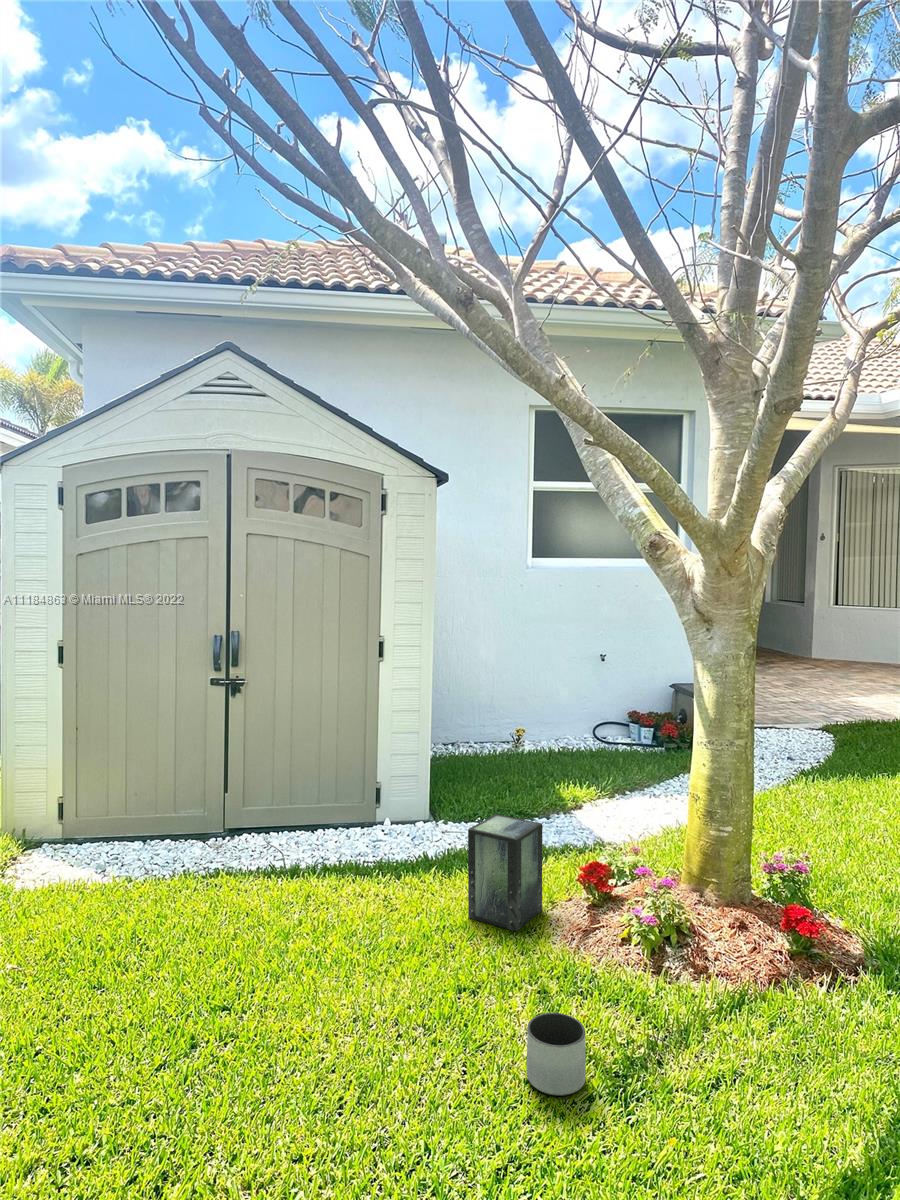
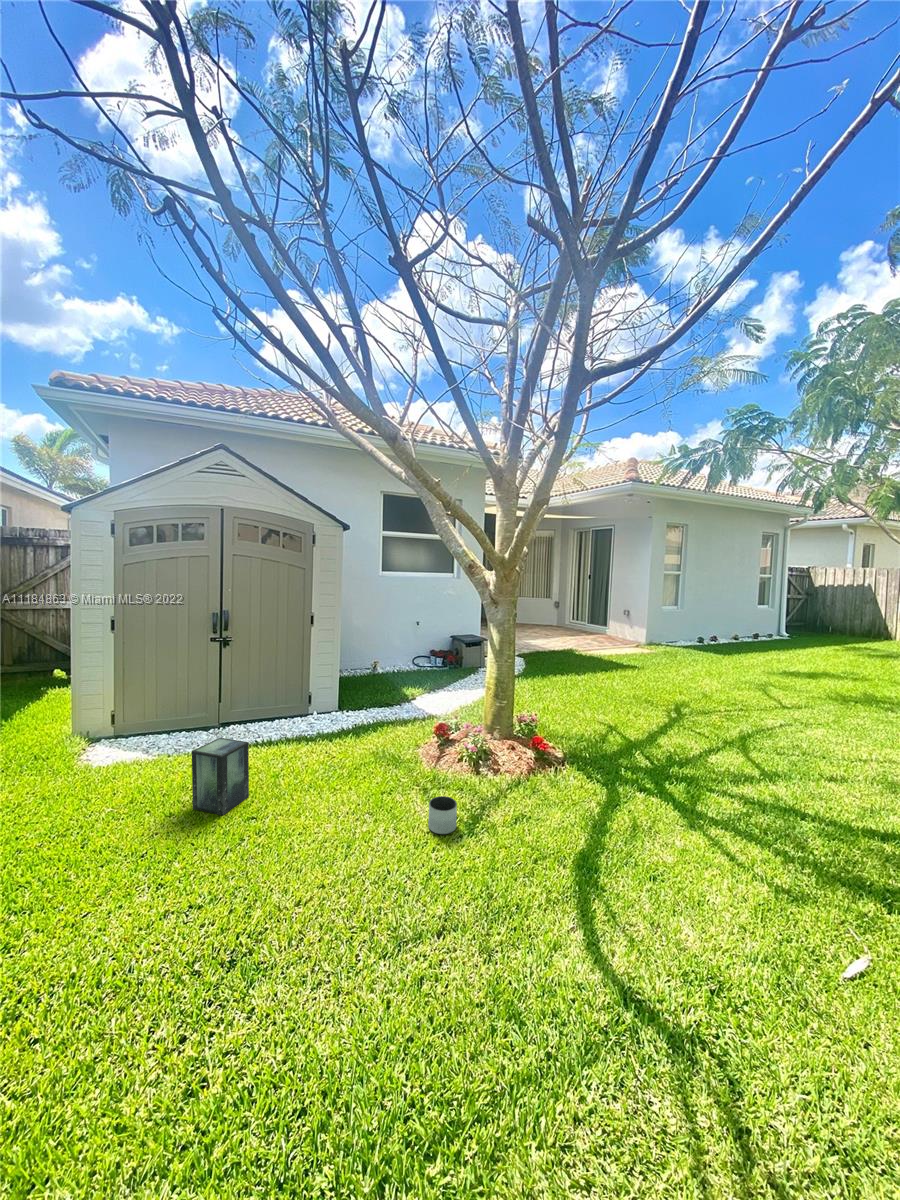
storage box: present [468,814,542,932] -> present [192,738,249,815]

